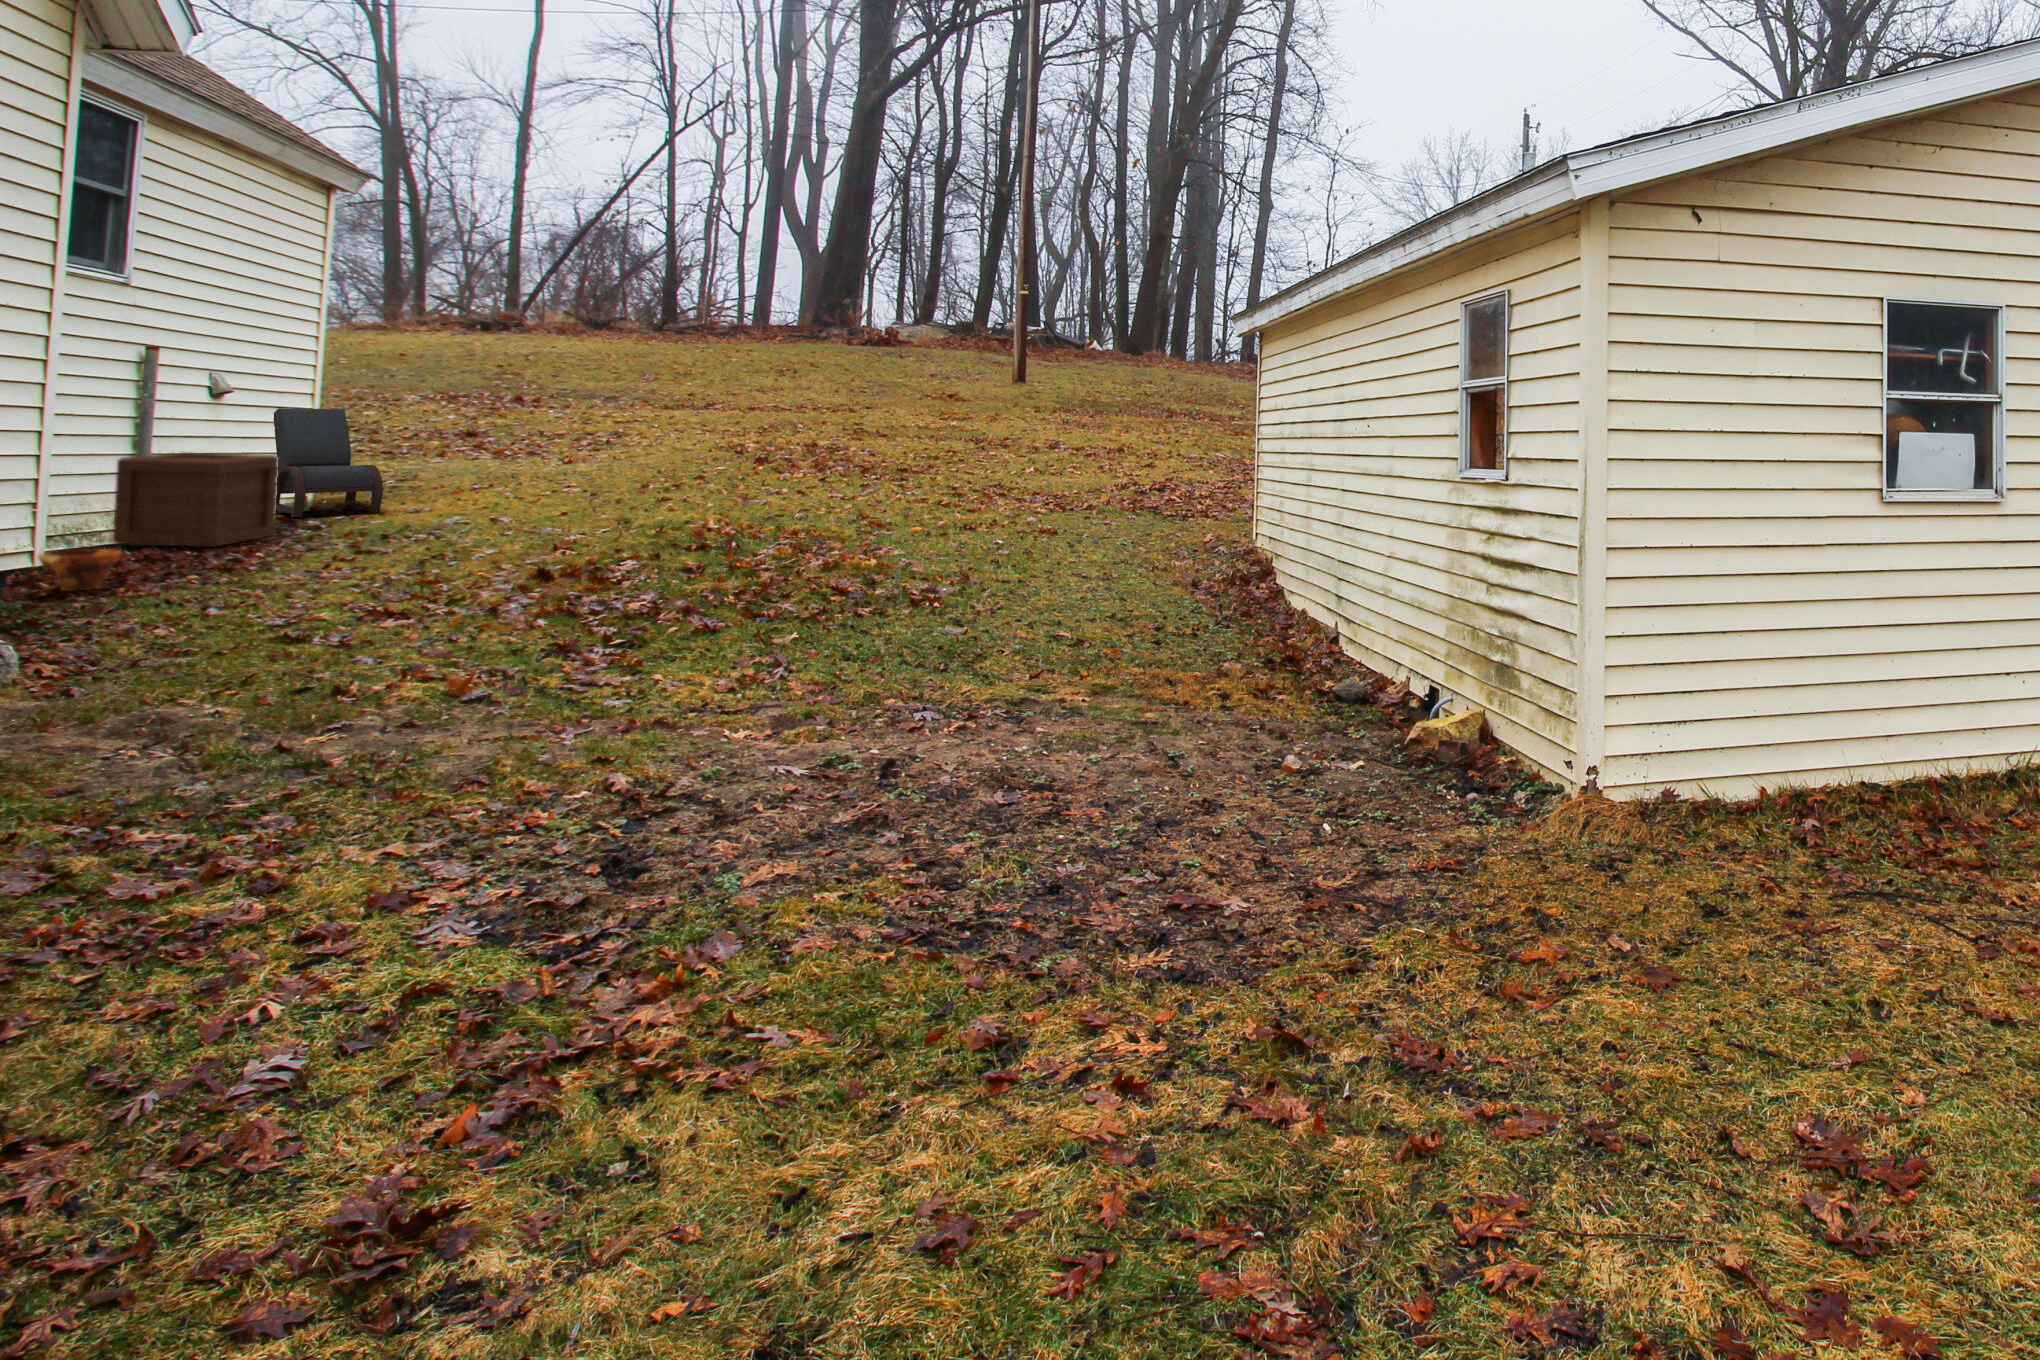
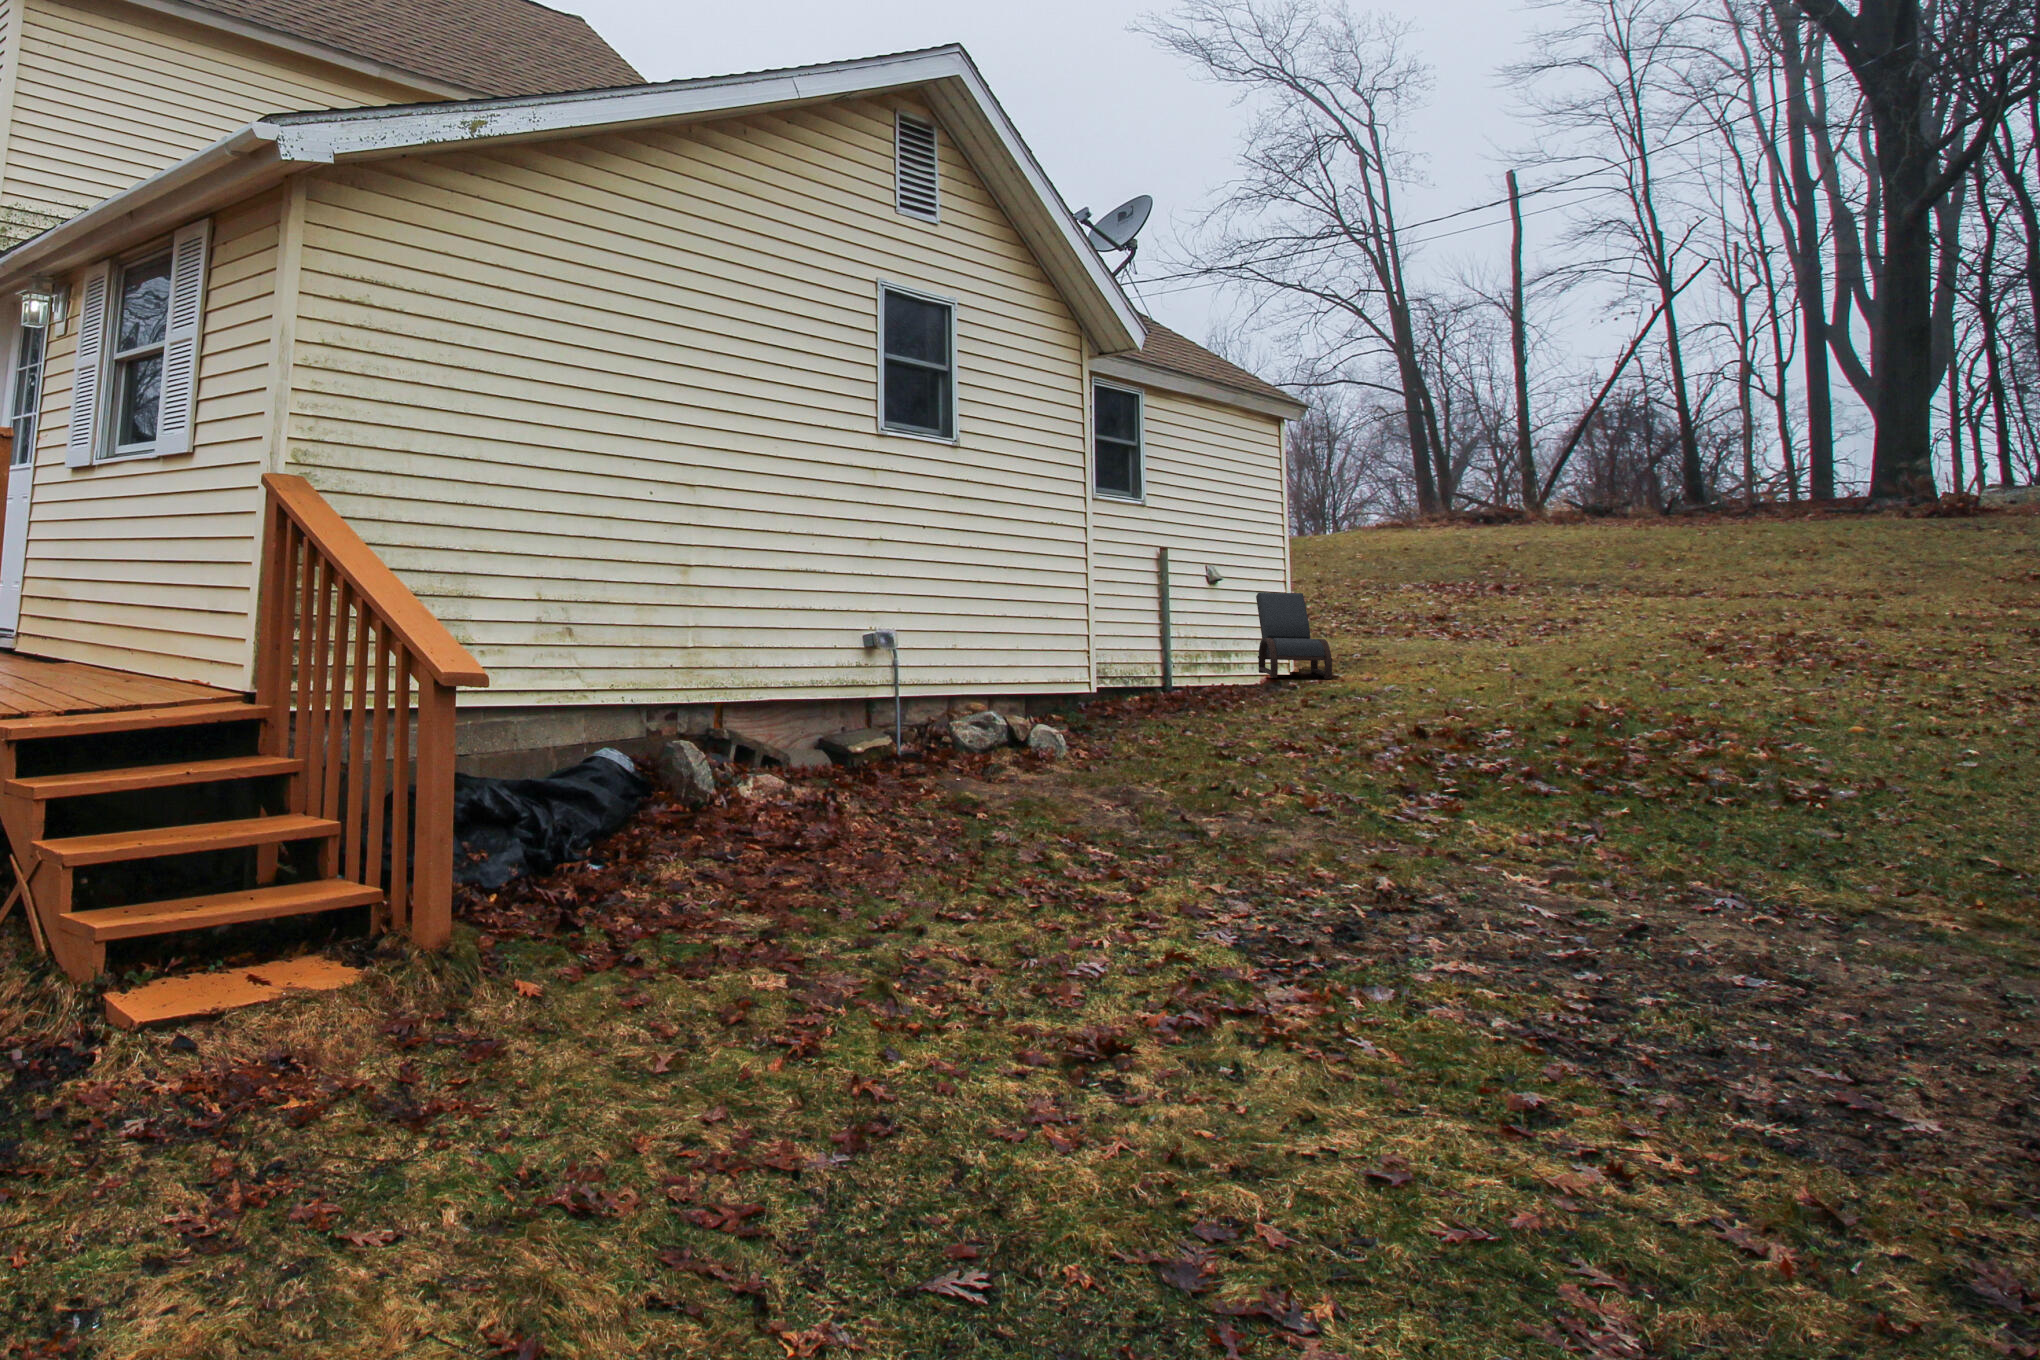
wooden crate: present [113,452,278,547] -> none [1155,624,1253,693]
planter: present [38,549,121,591] -> none [1106,685,1148,712]

